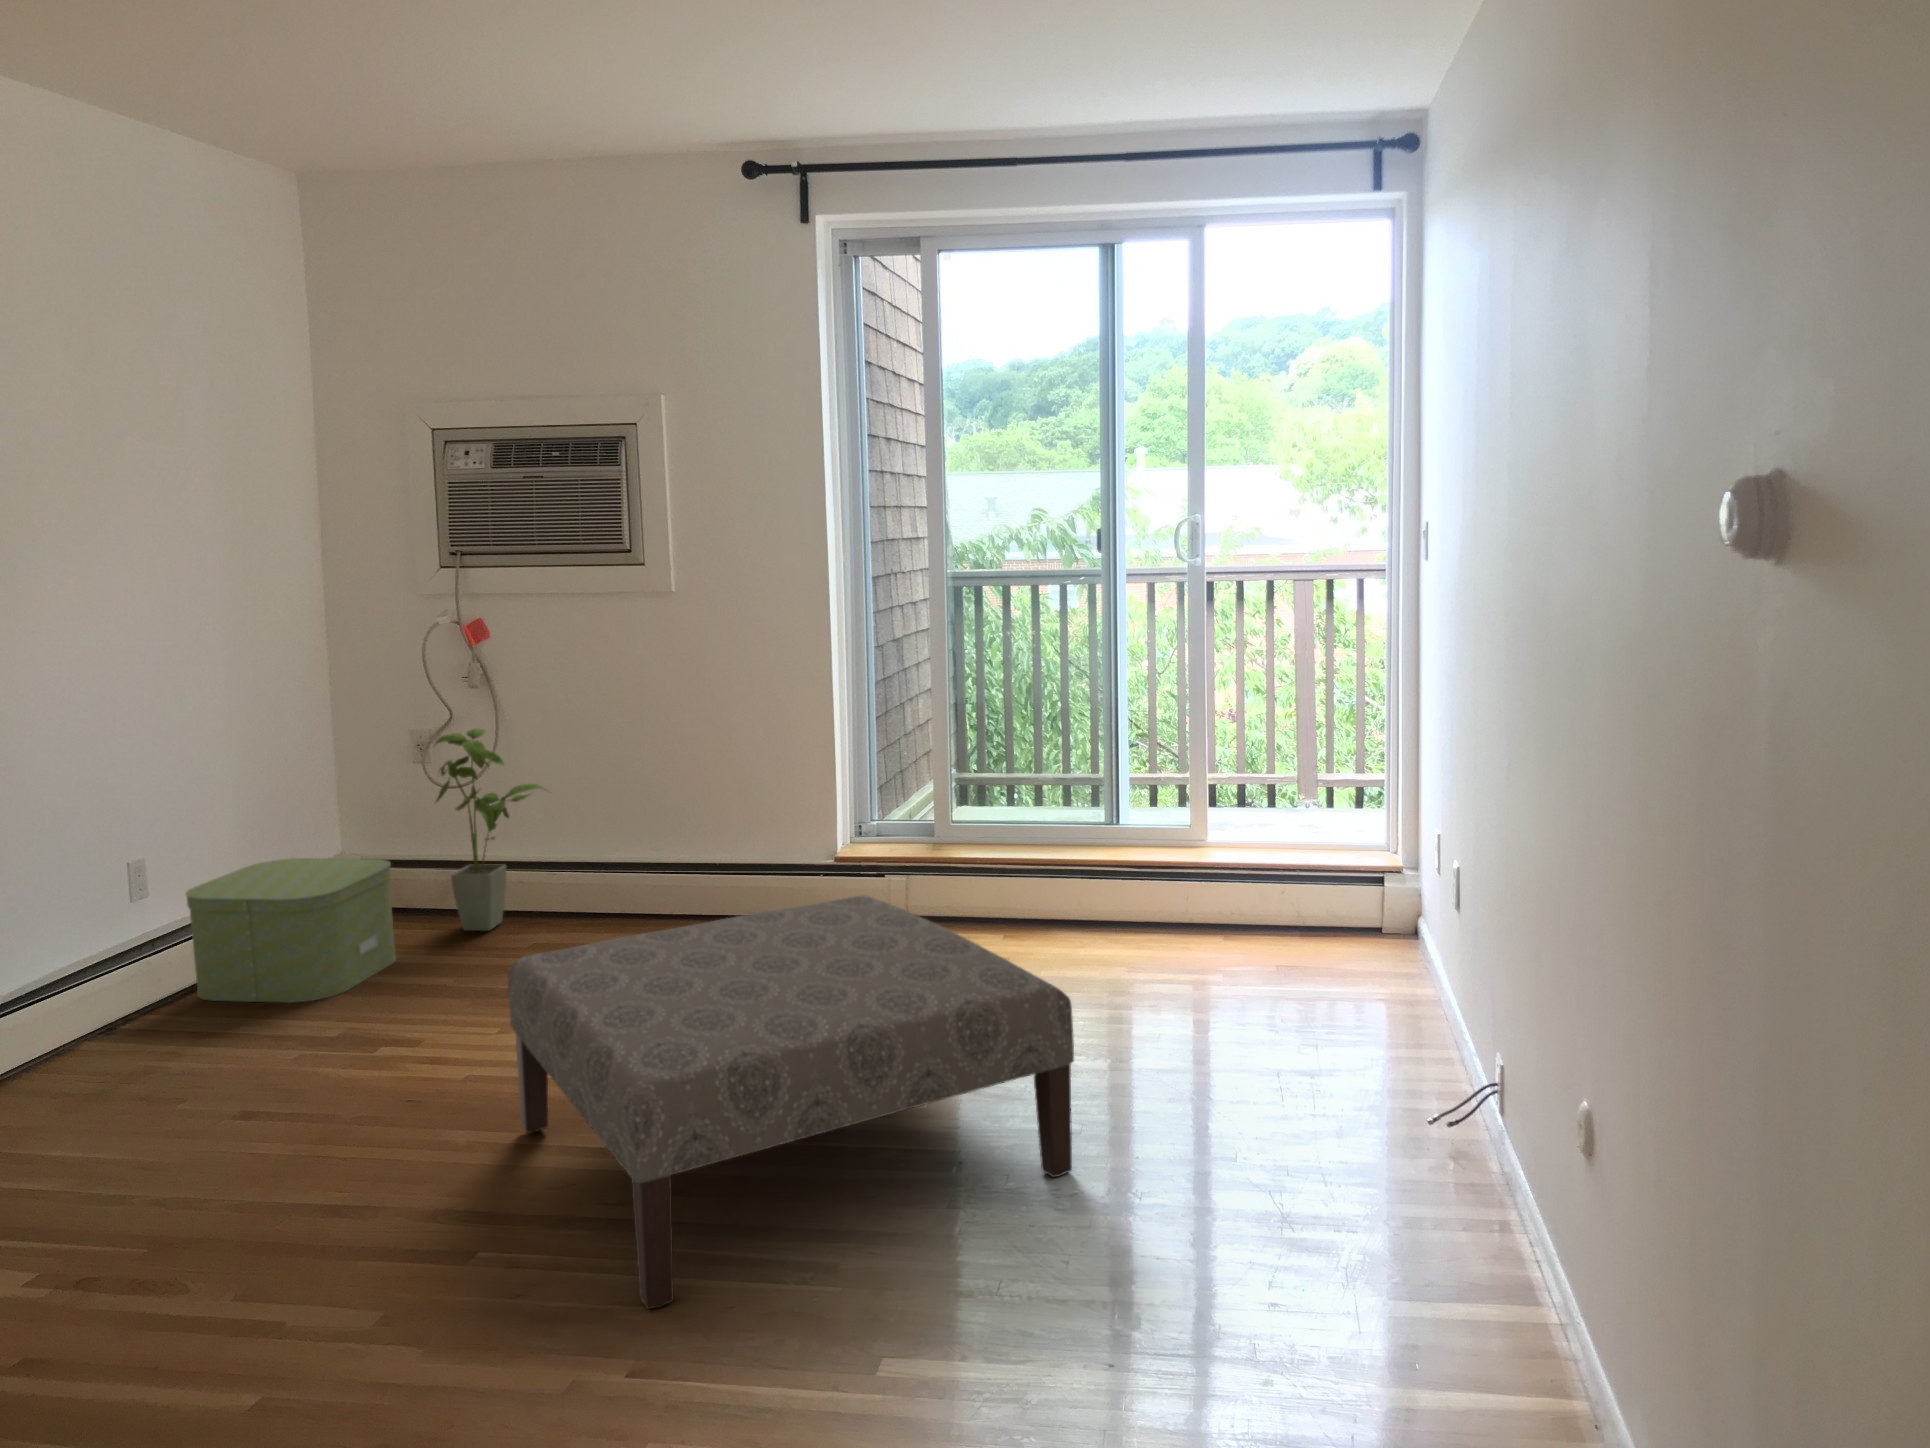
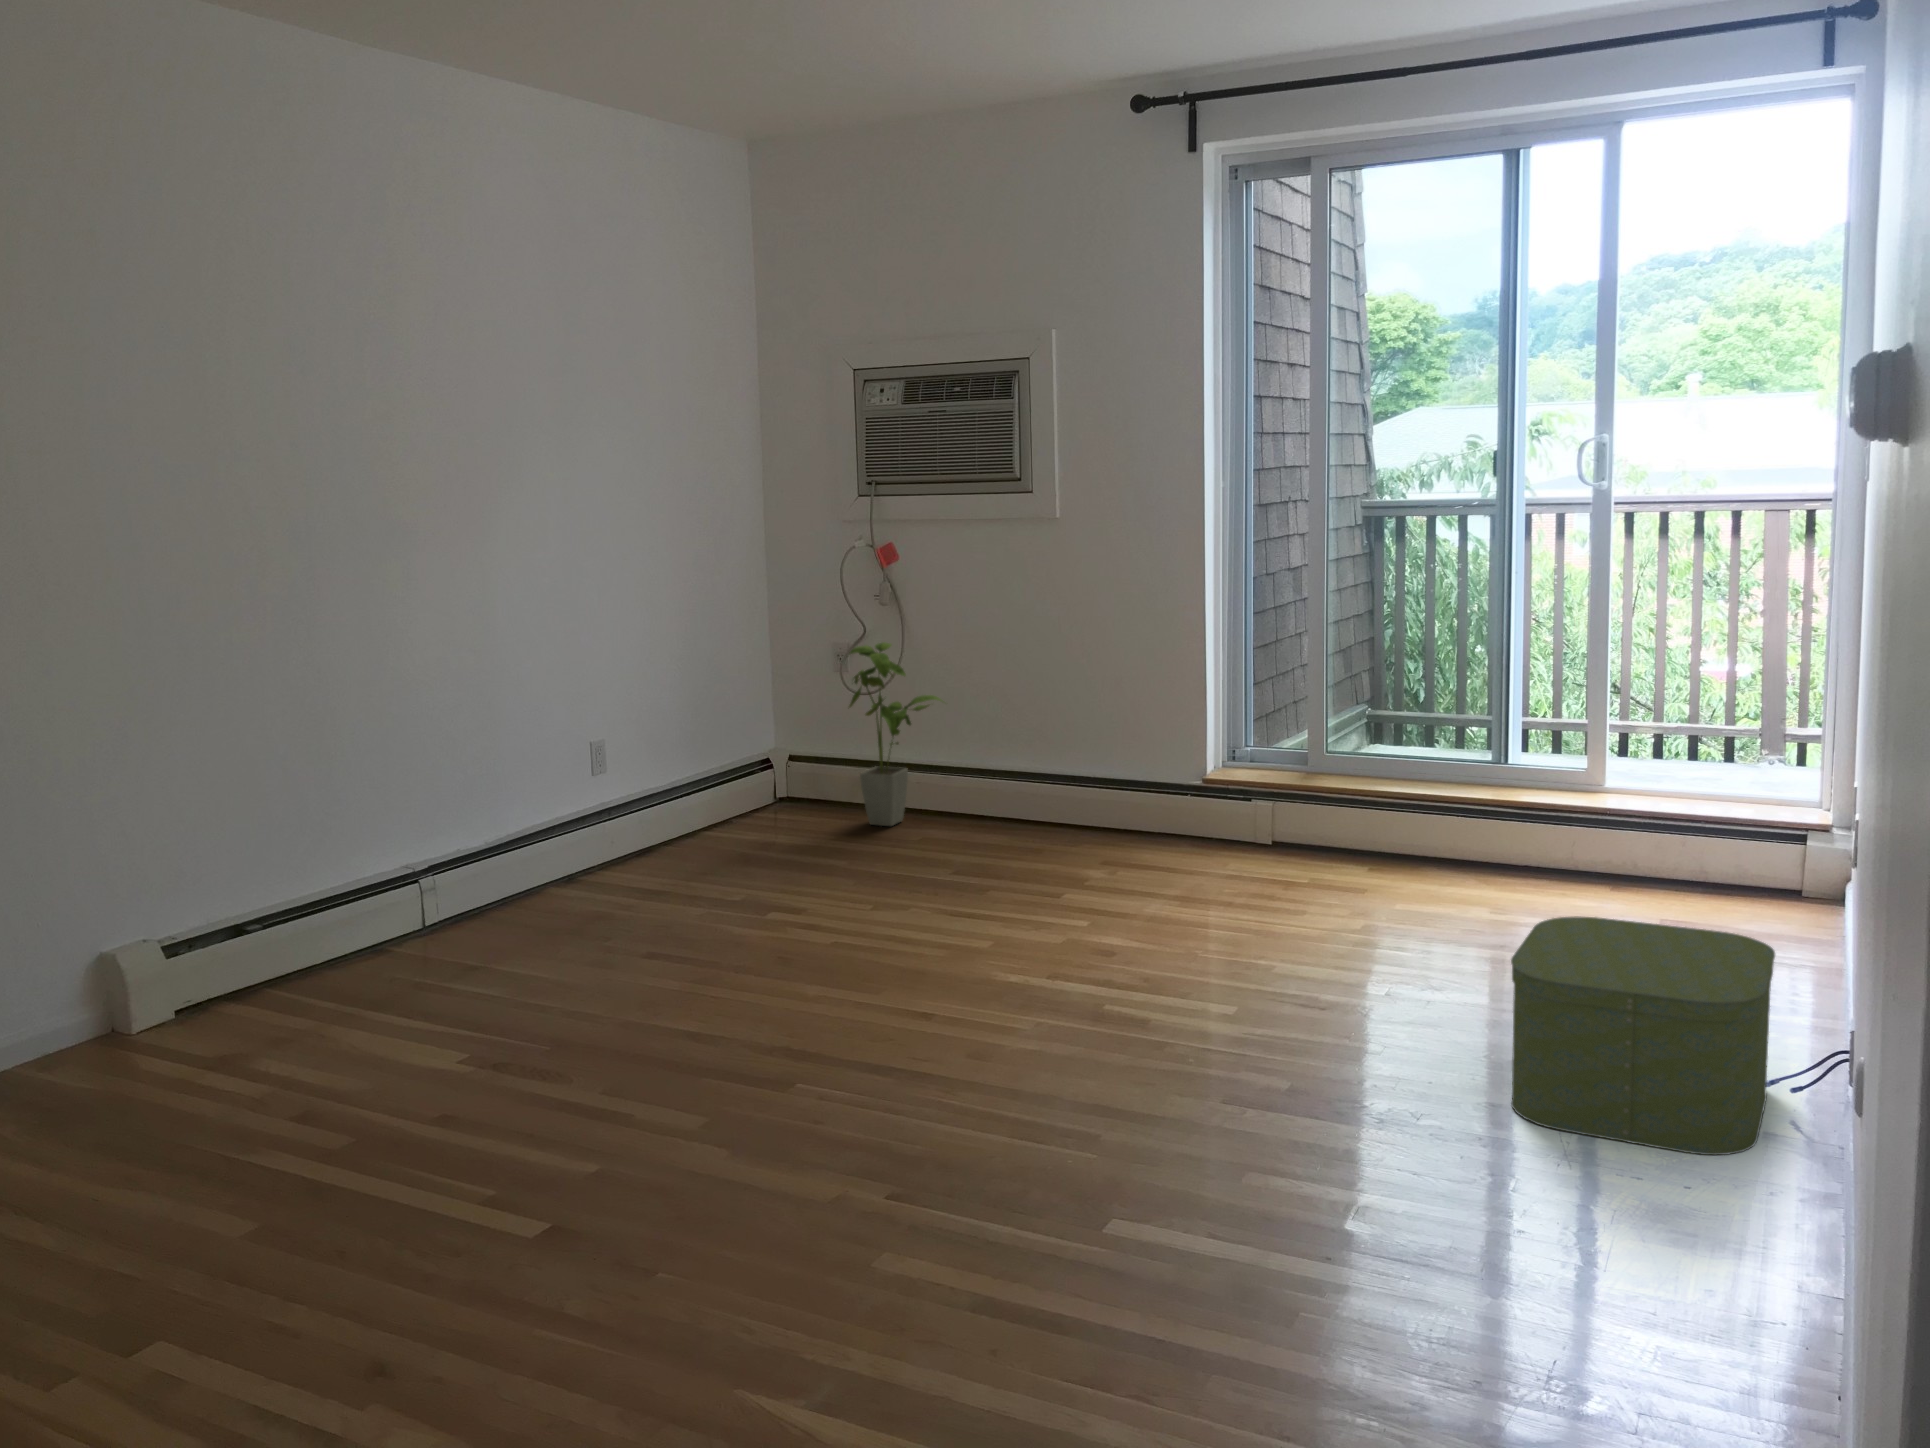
storage box: present [186,858,396,1003] -> present [1511,916,1775,1155]
ottoman: present [508,896,1074,1309] -> none [873,808,1344,1110]

